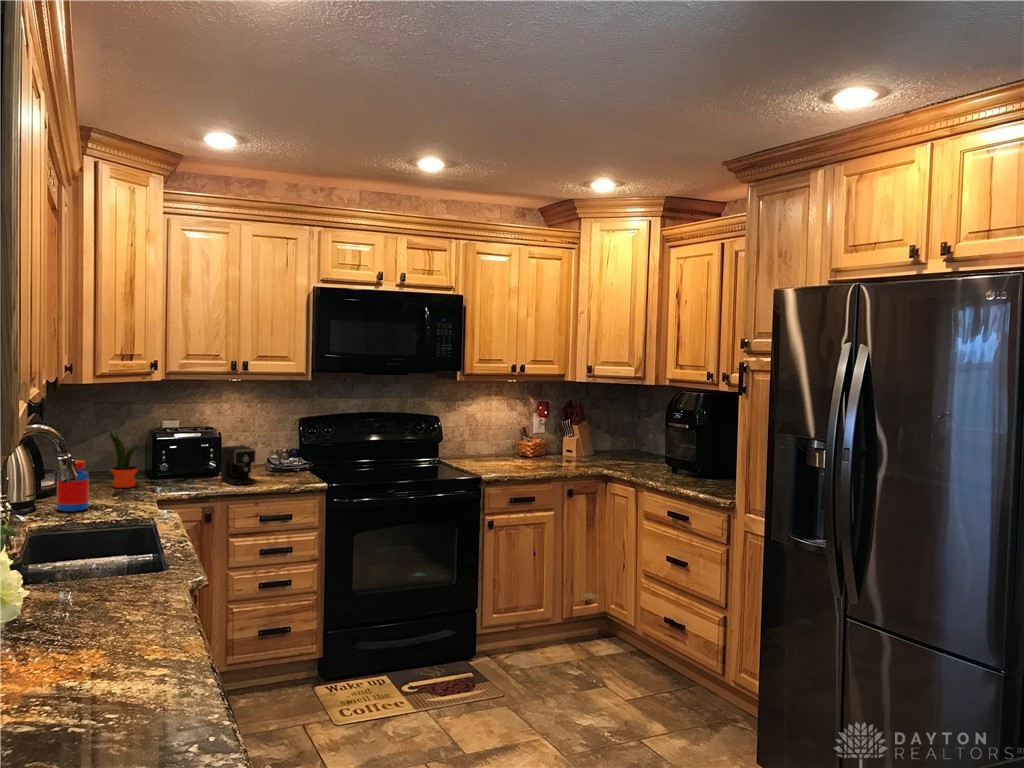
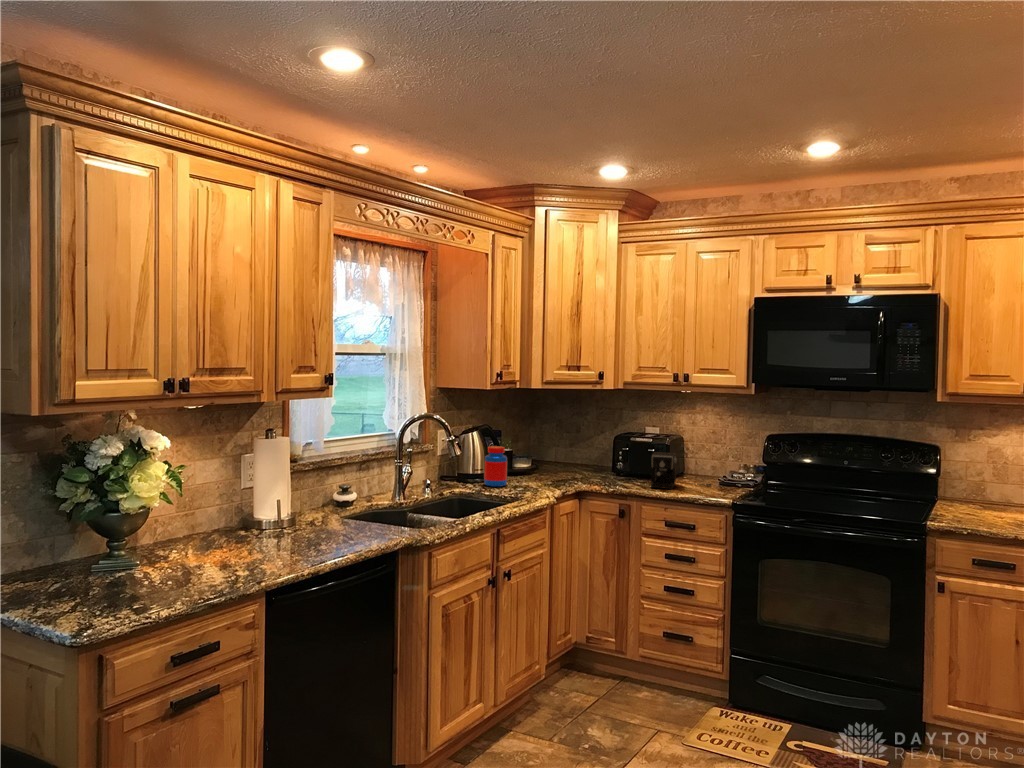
potted plant: present [109,431,138,488] -> none [555,428,582,478]

